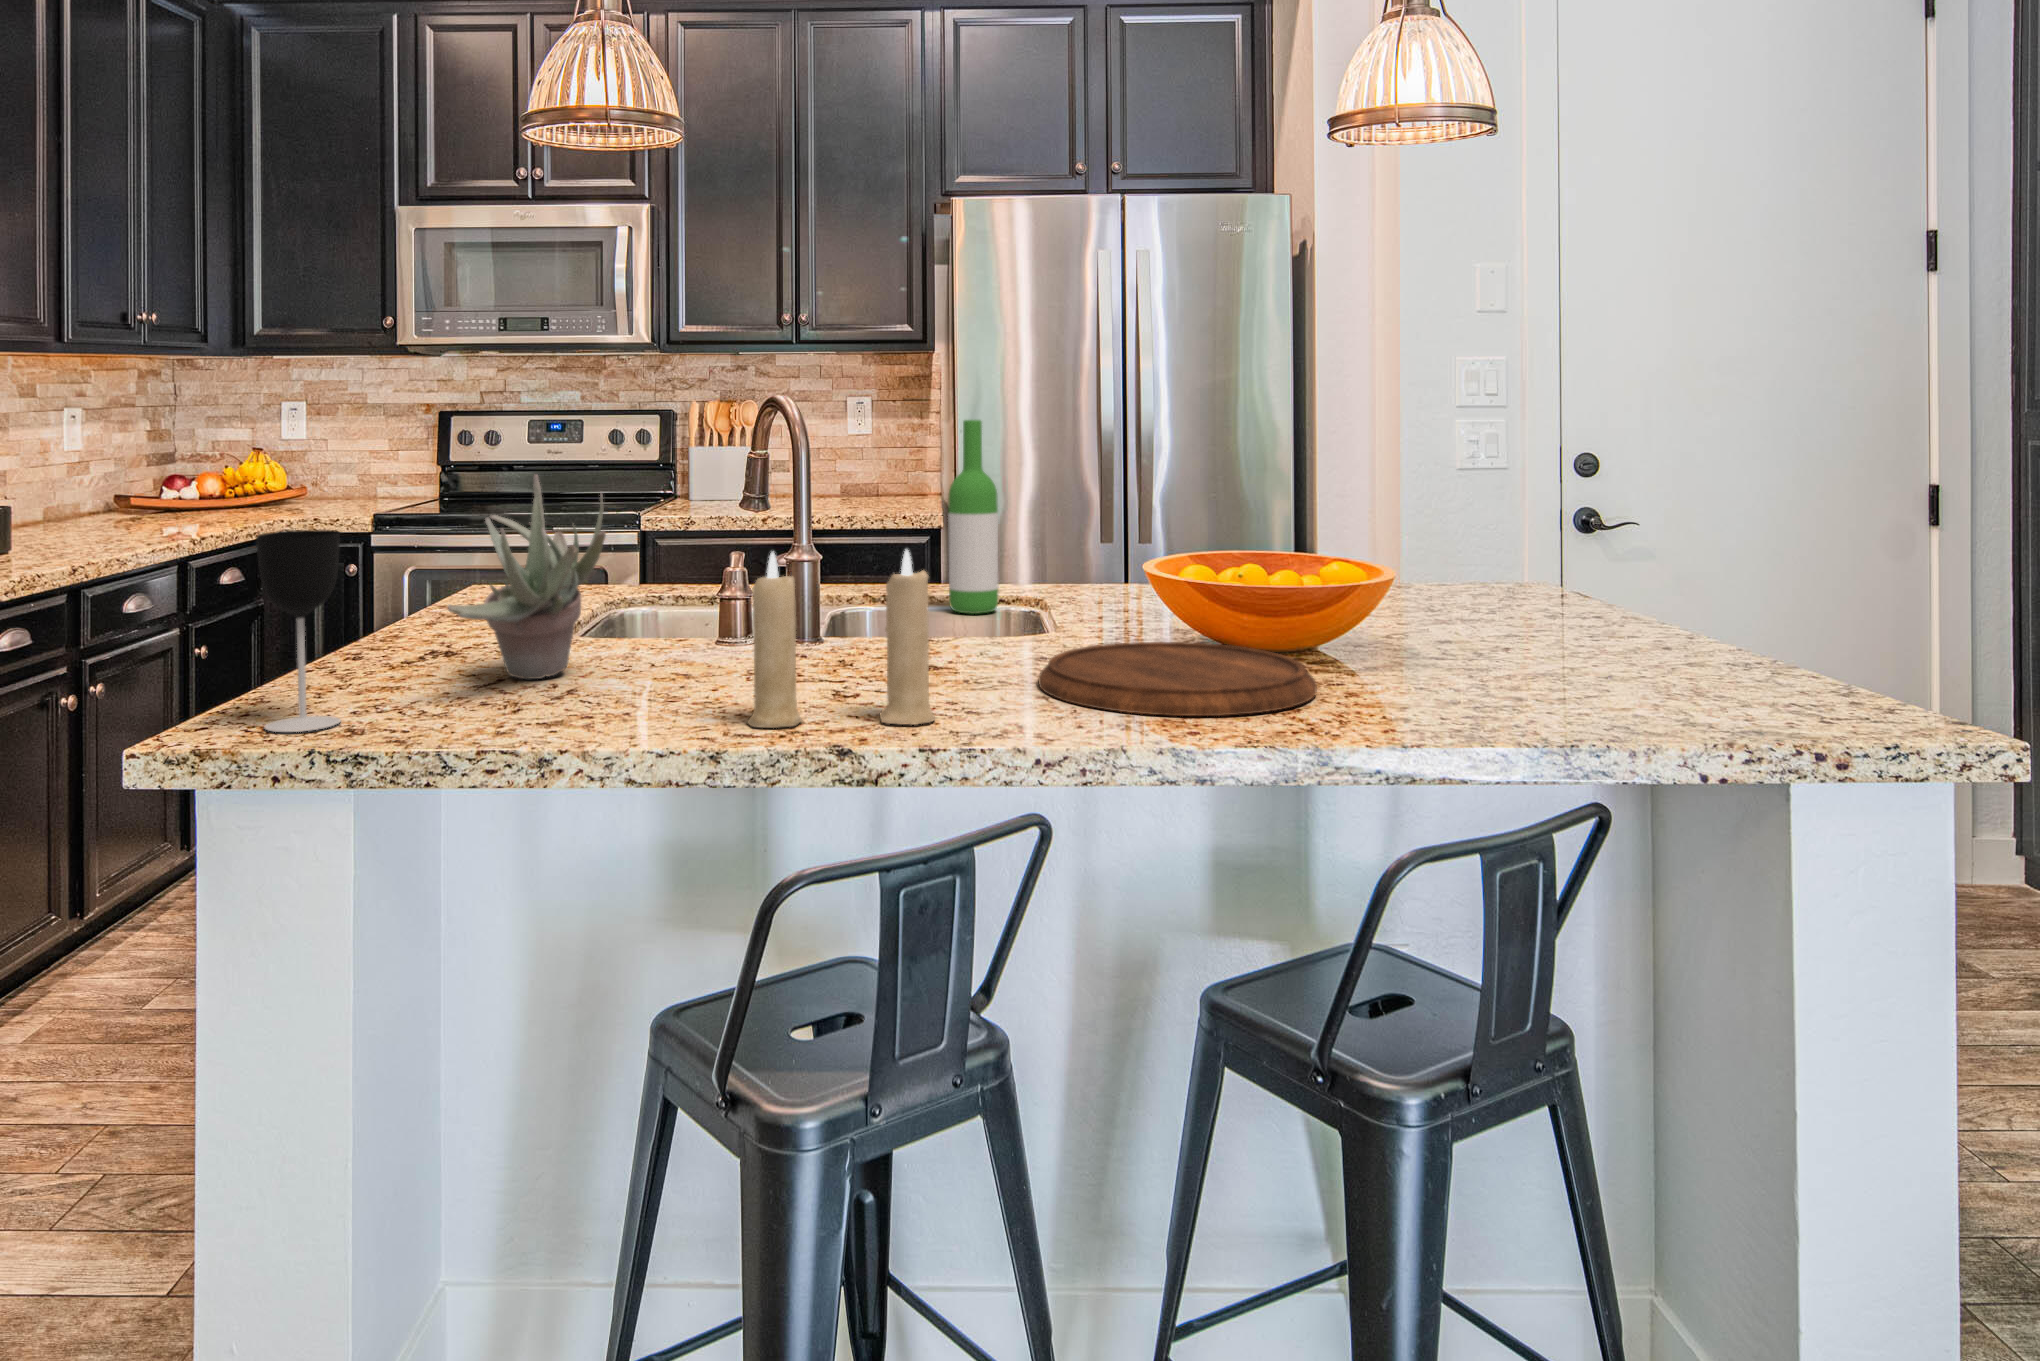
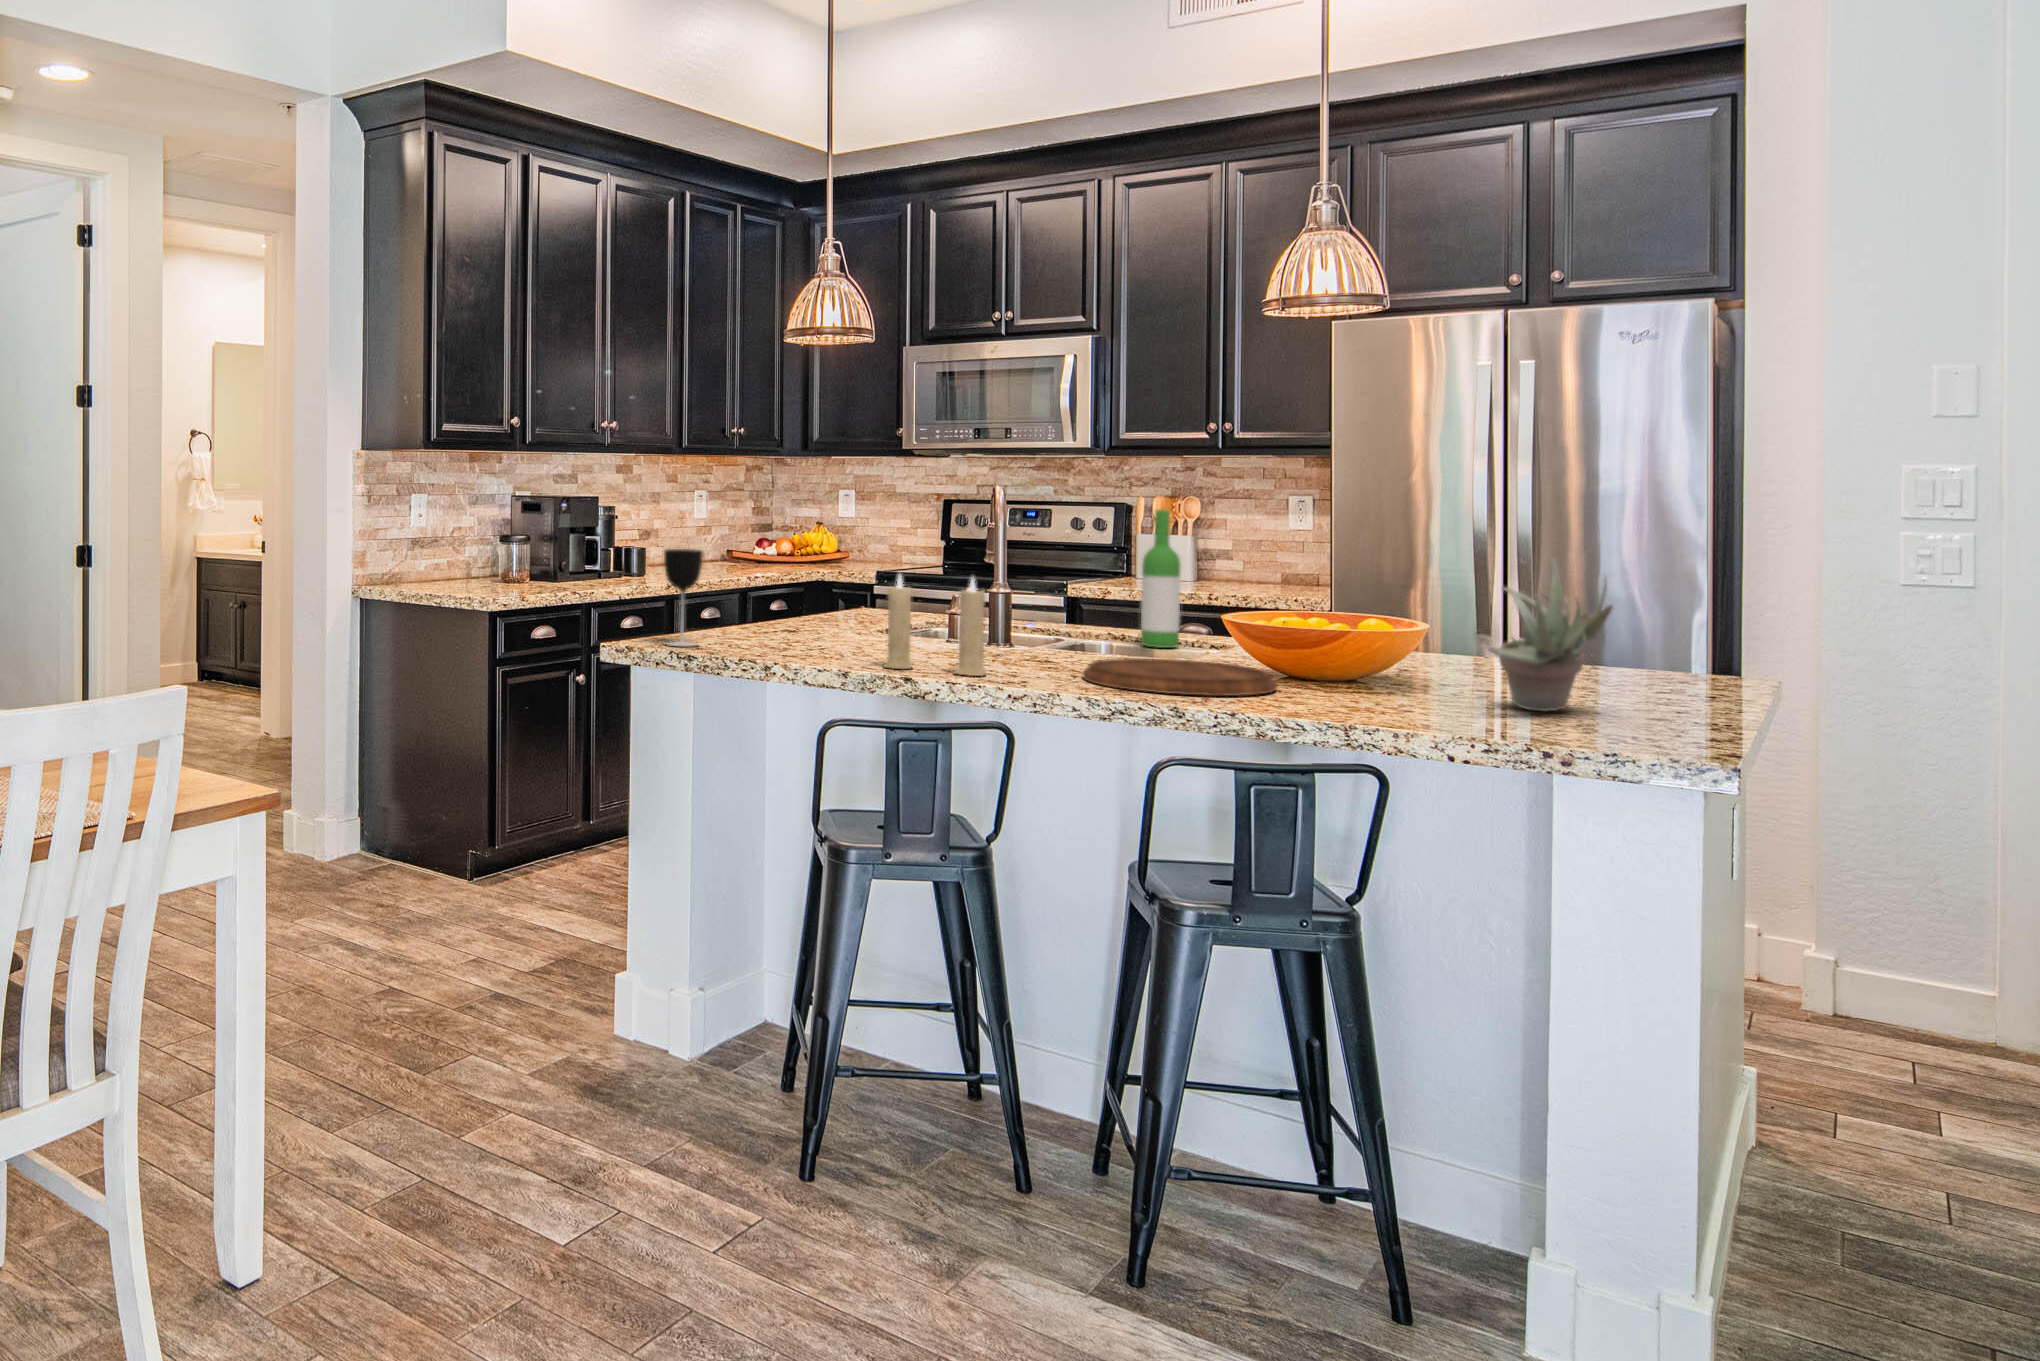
succulent plant: present [448,474,606,679] -> present [1488,559,1613,712]

